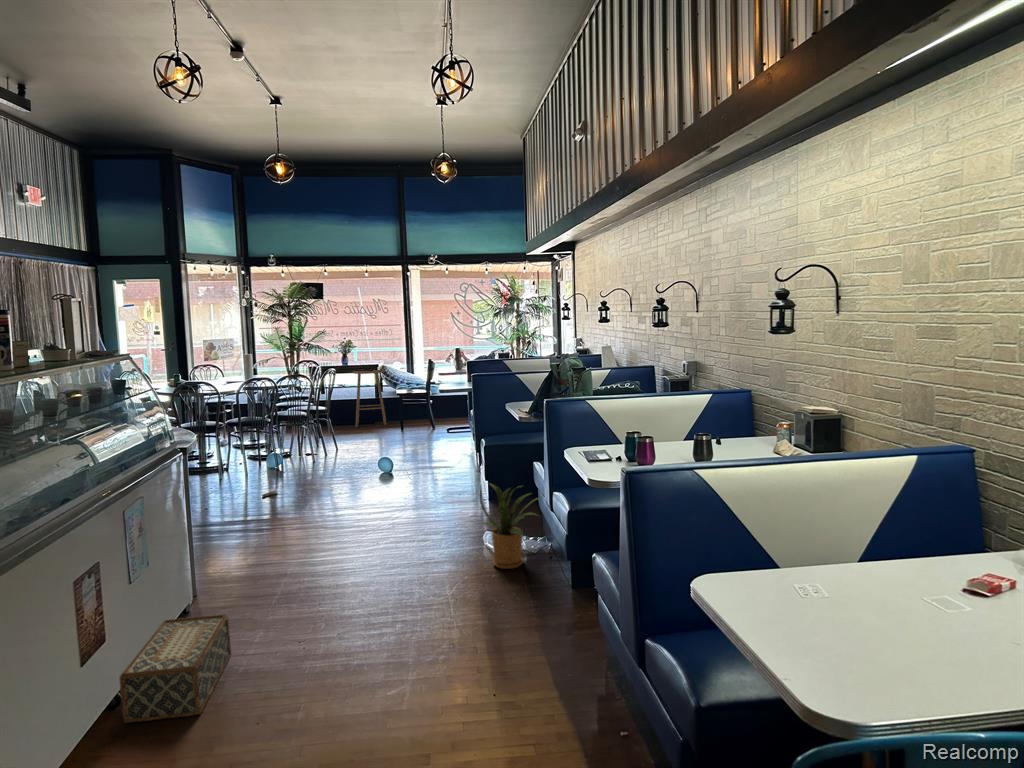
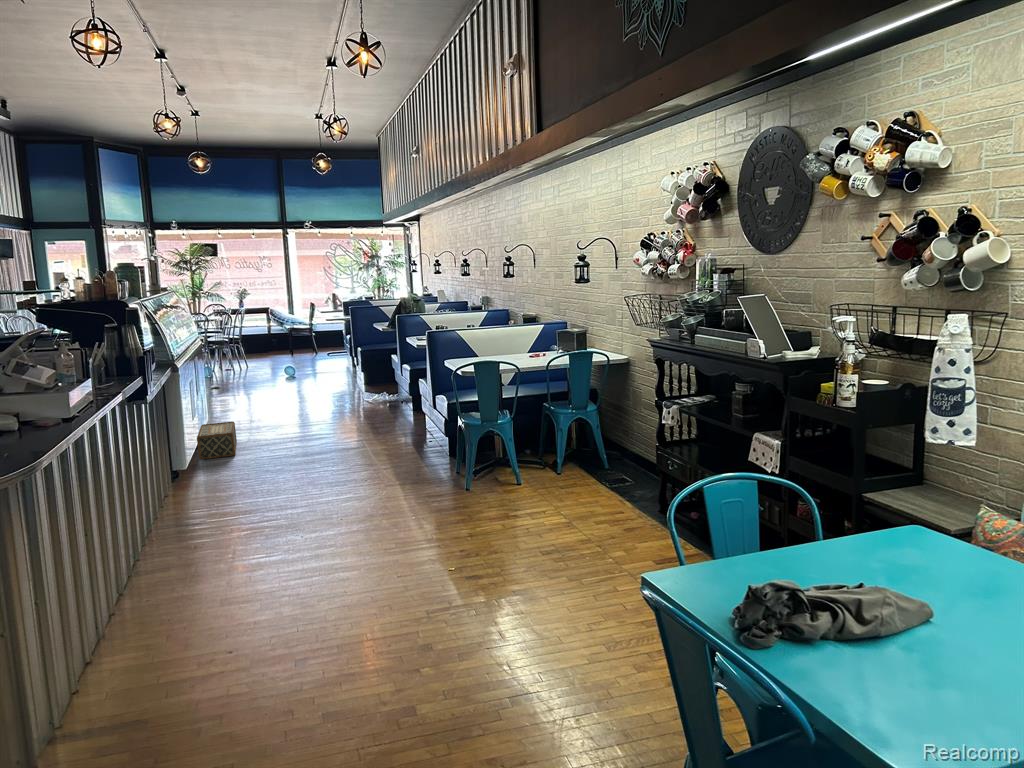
stool: present [353,369,386,427] -> none [248,312,277,357]
house plant: present [479,484,538,569] -> none [360,363,396,411]

